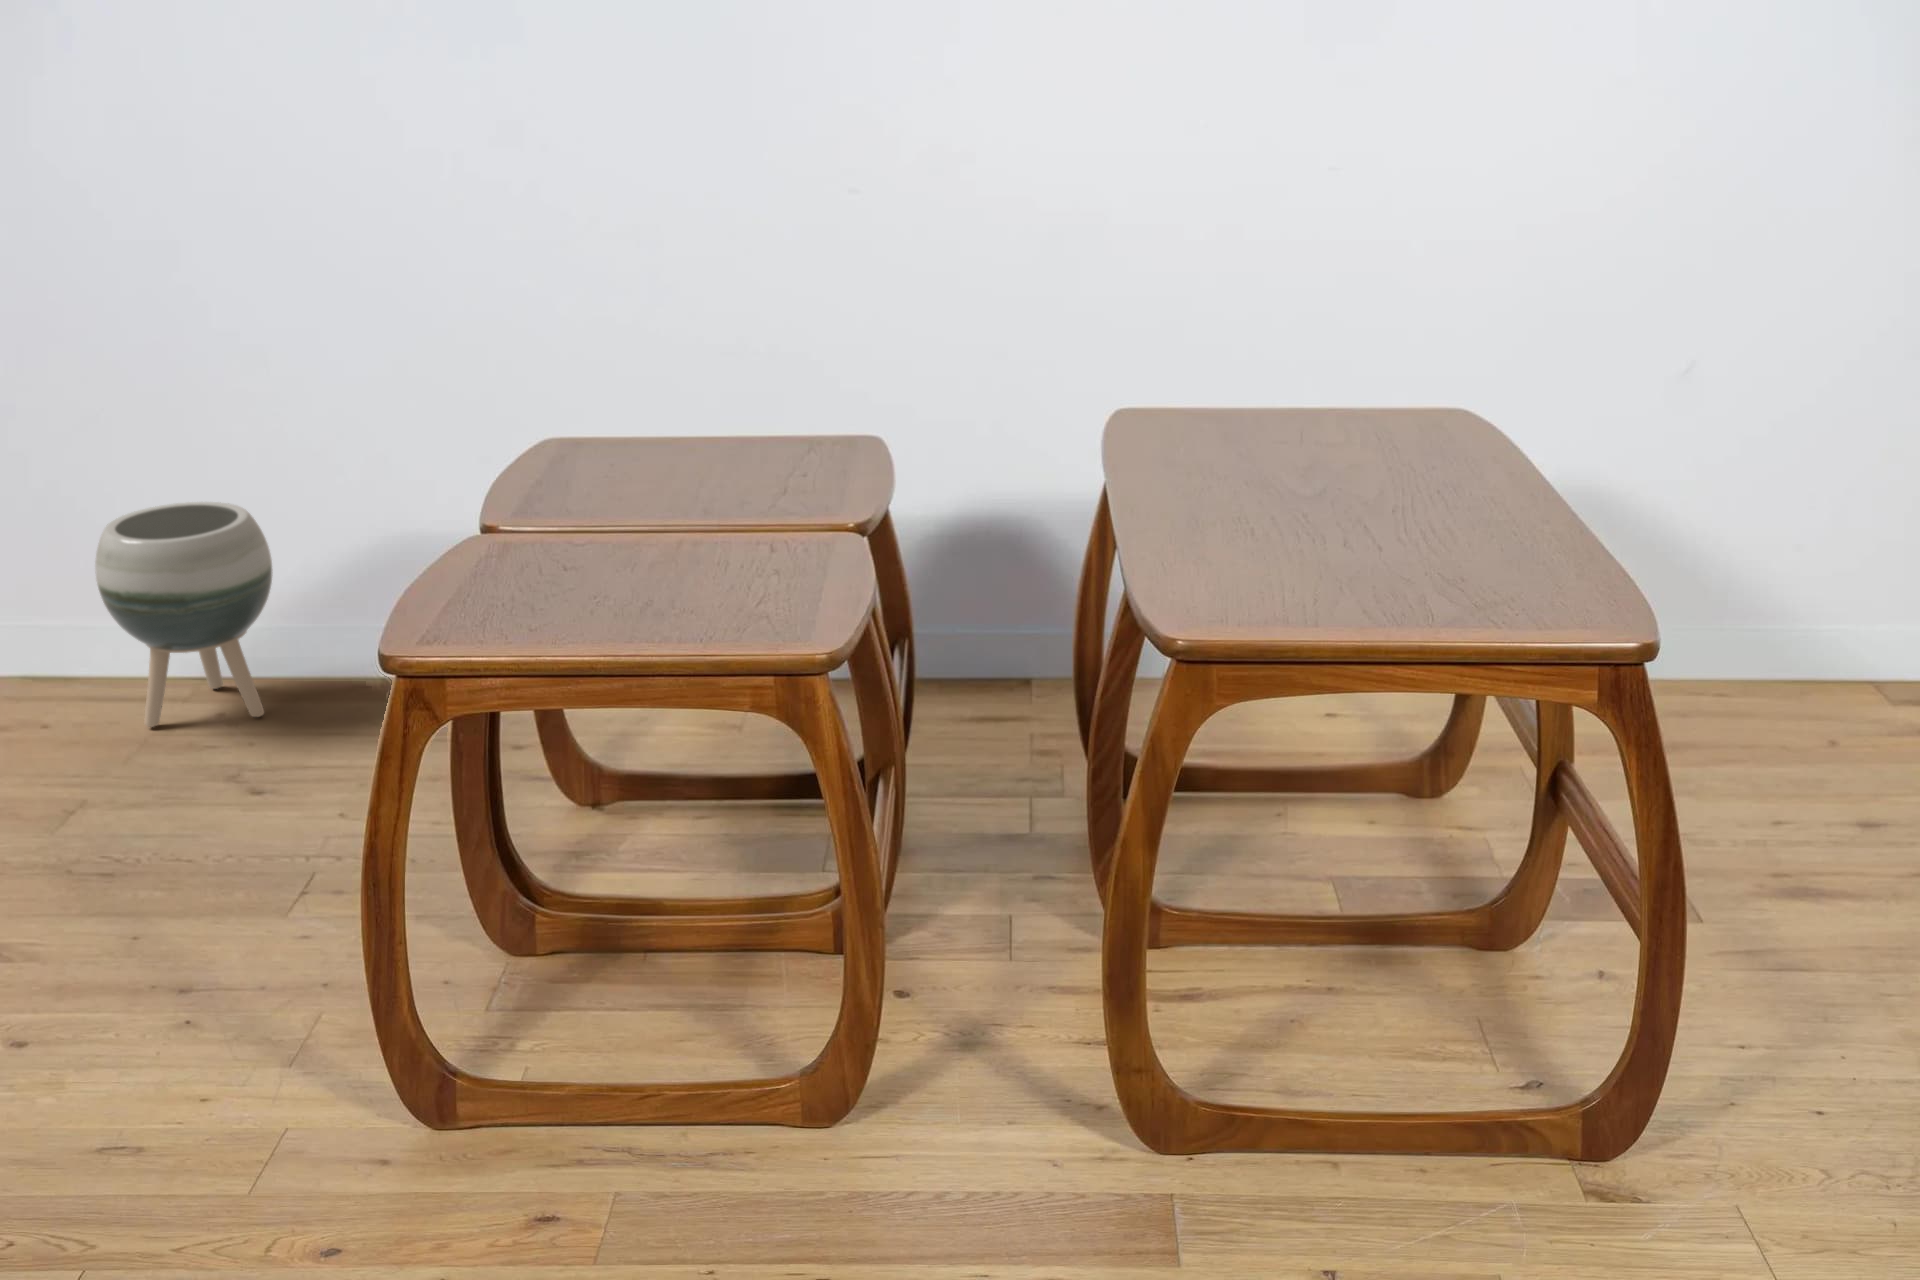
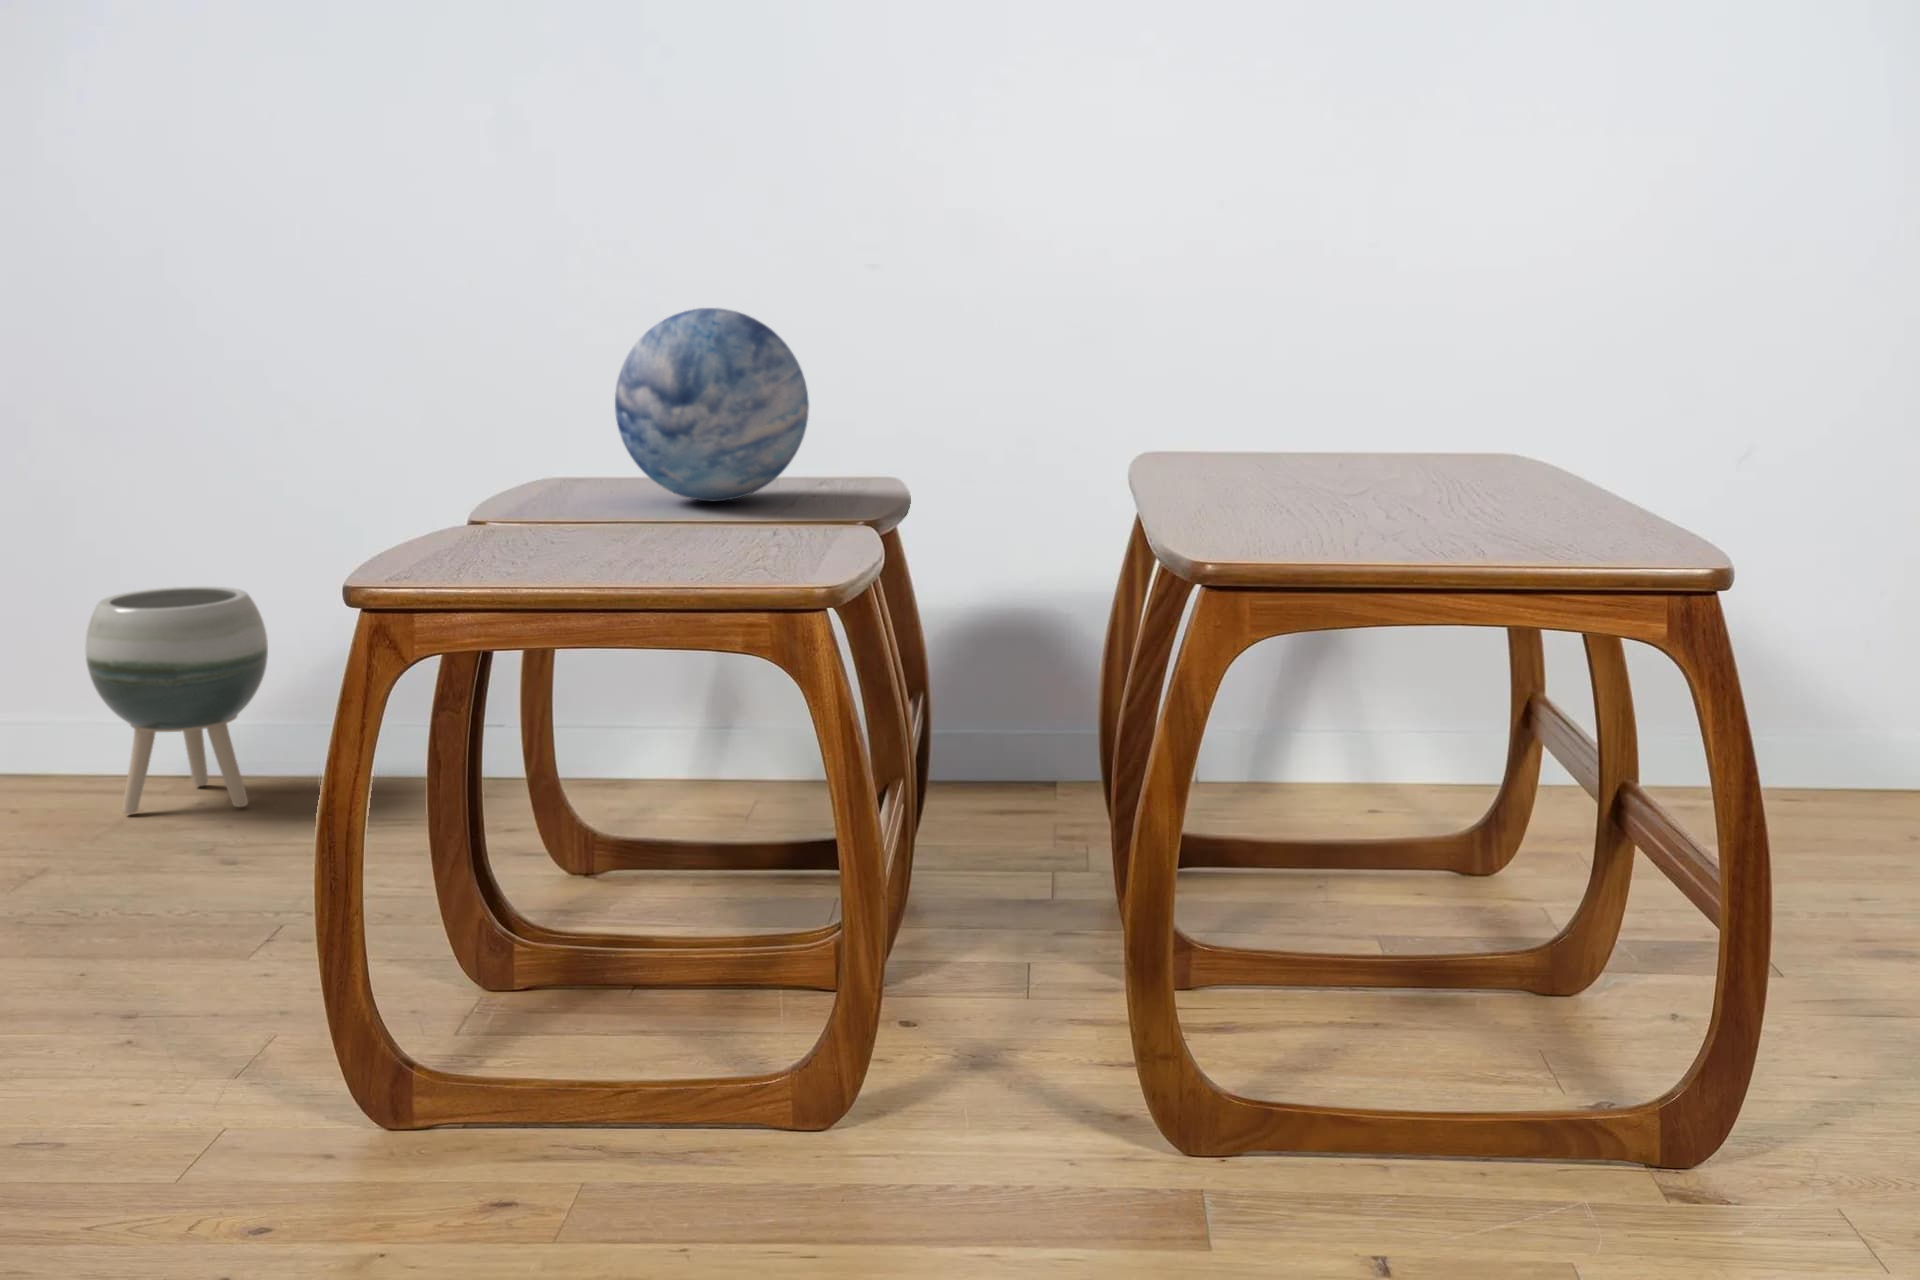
decorative orb: none [608,297,797,486] -> present [615,308,809,502]

